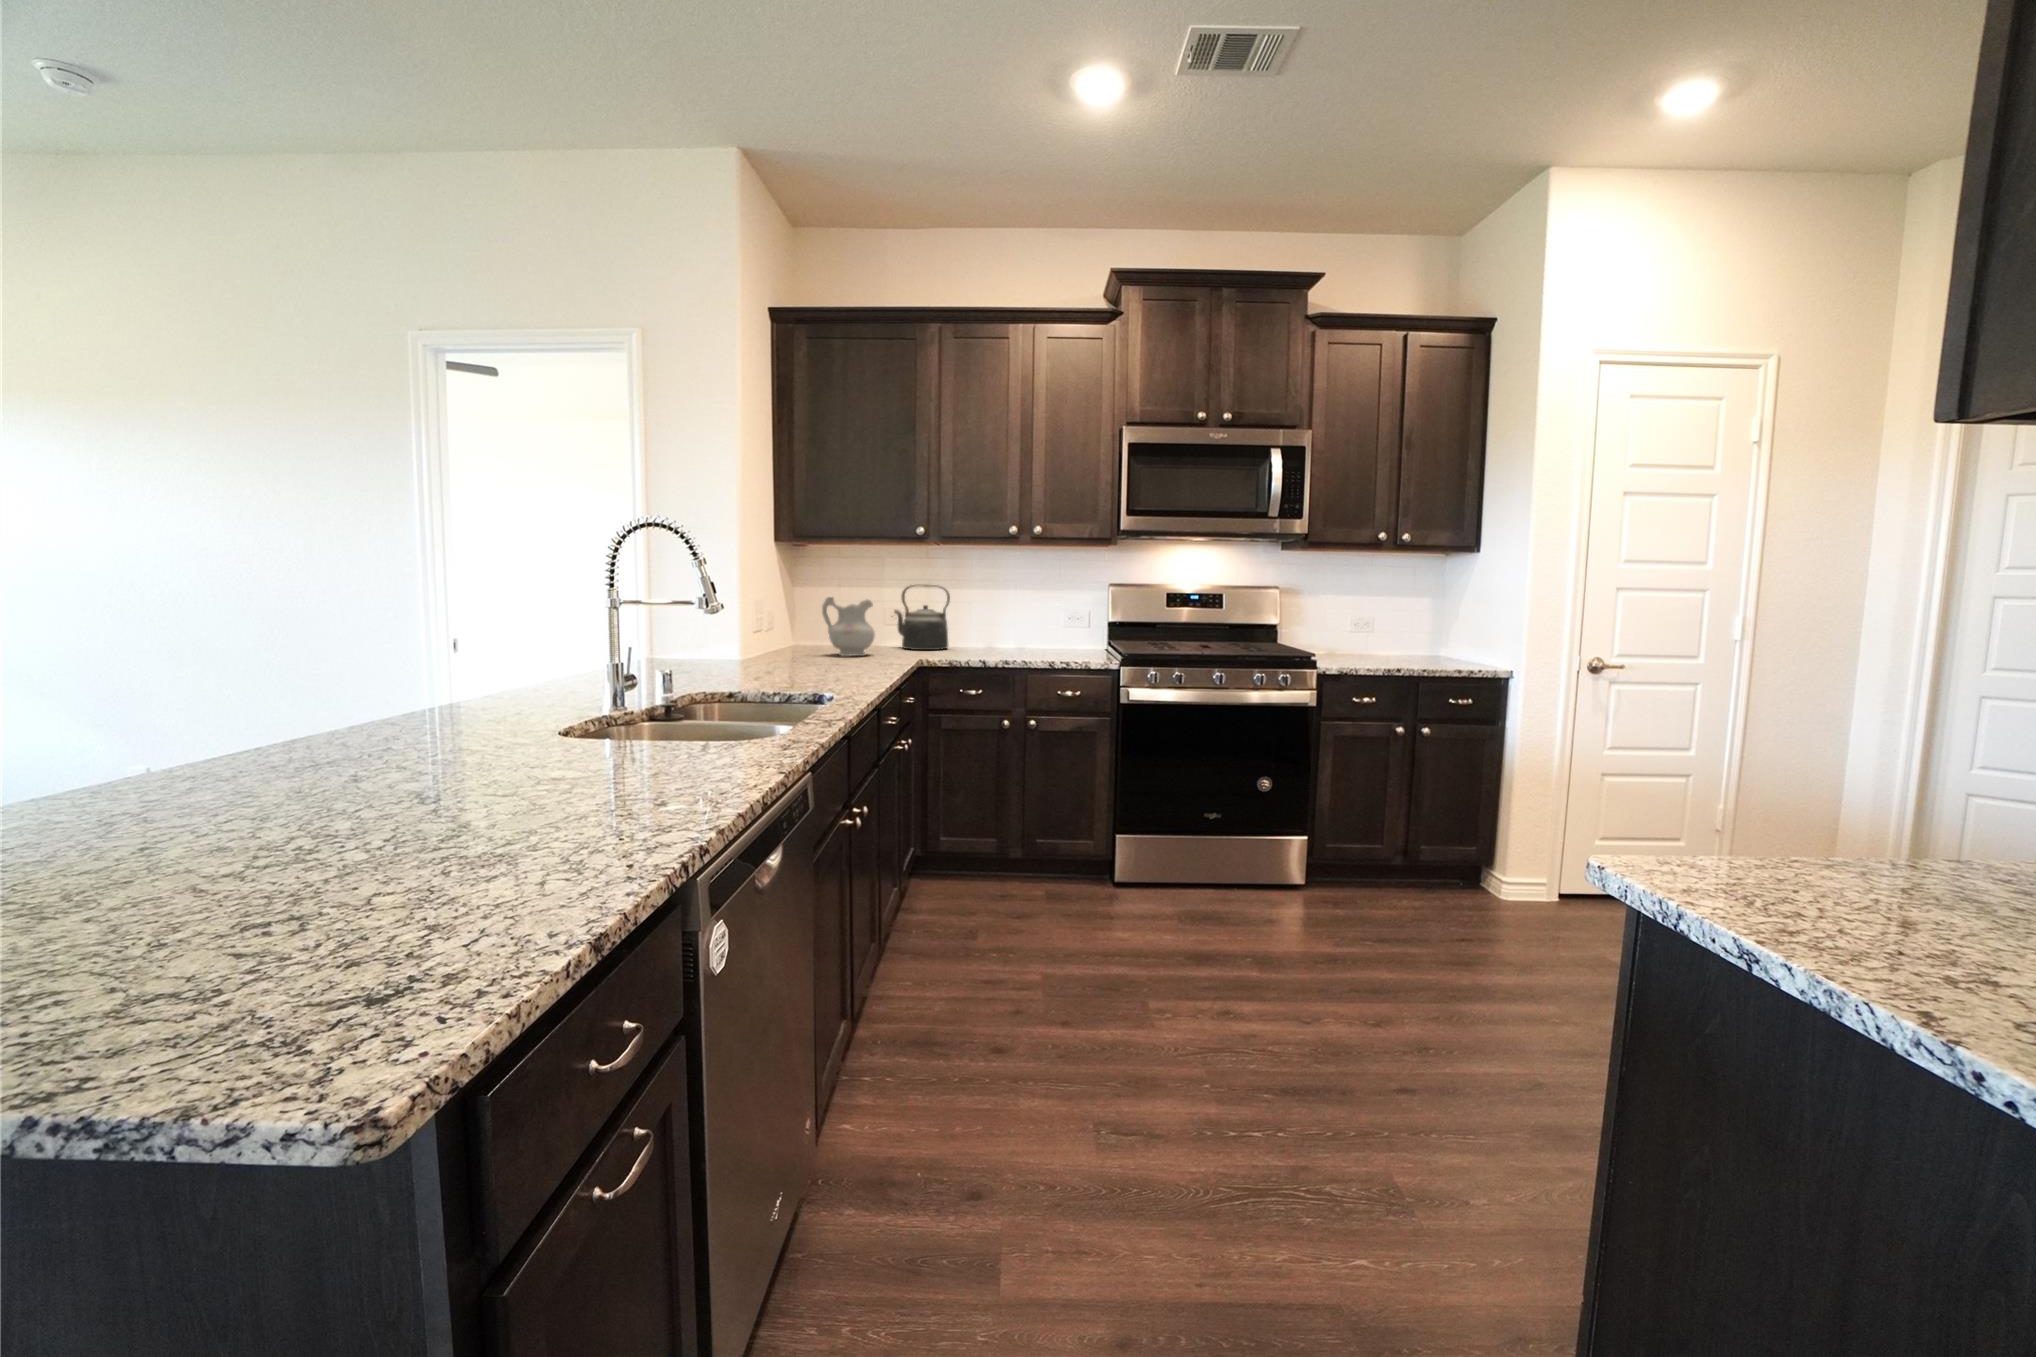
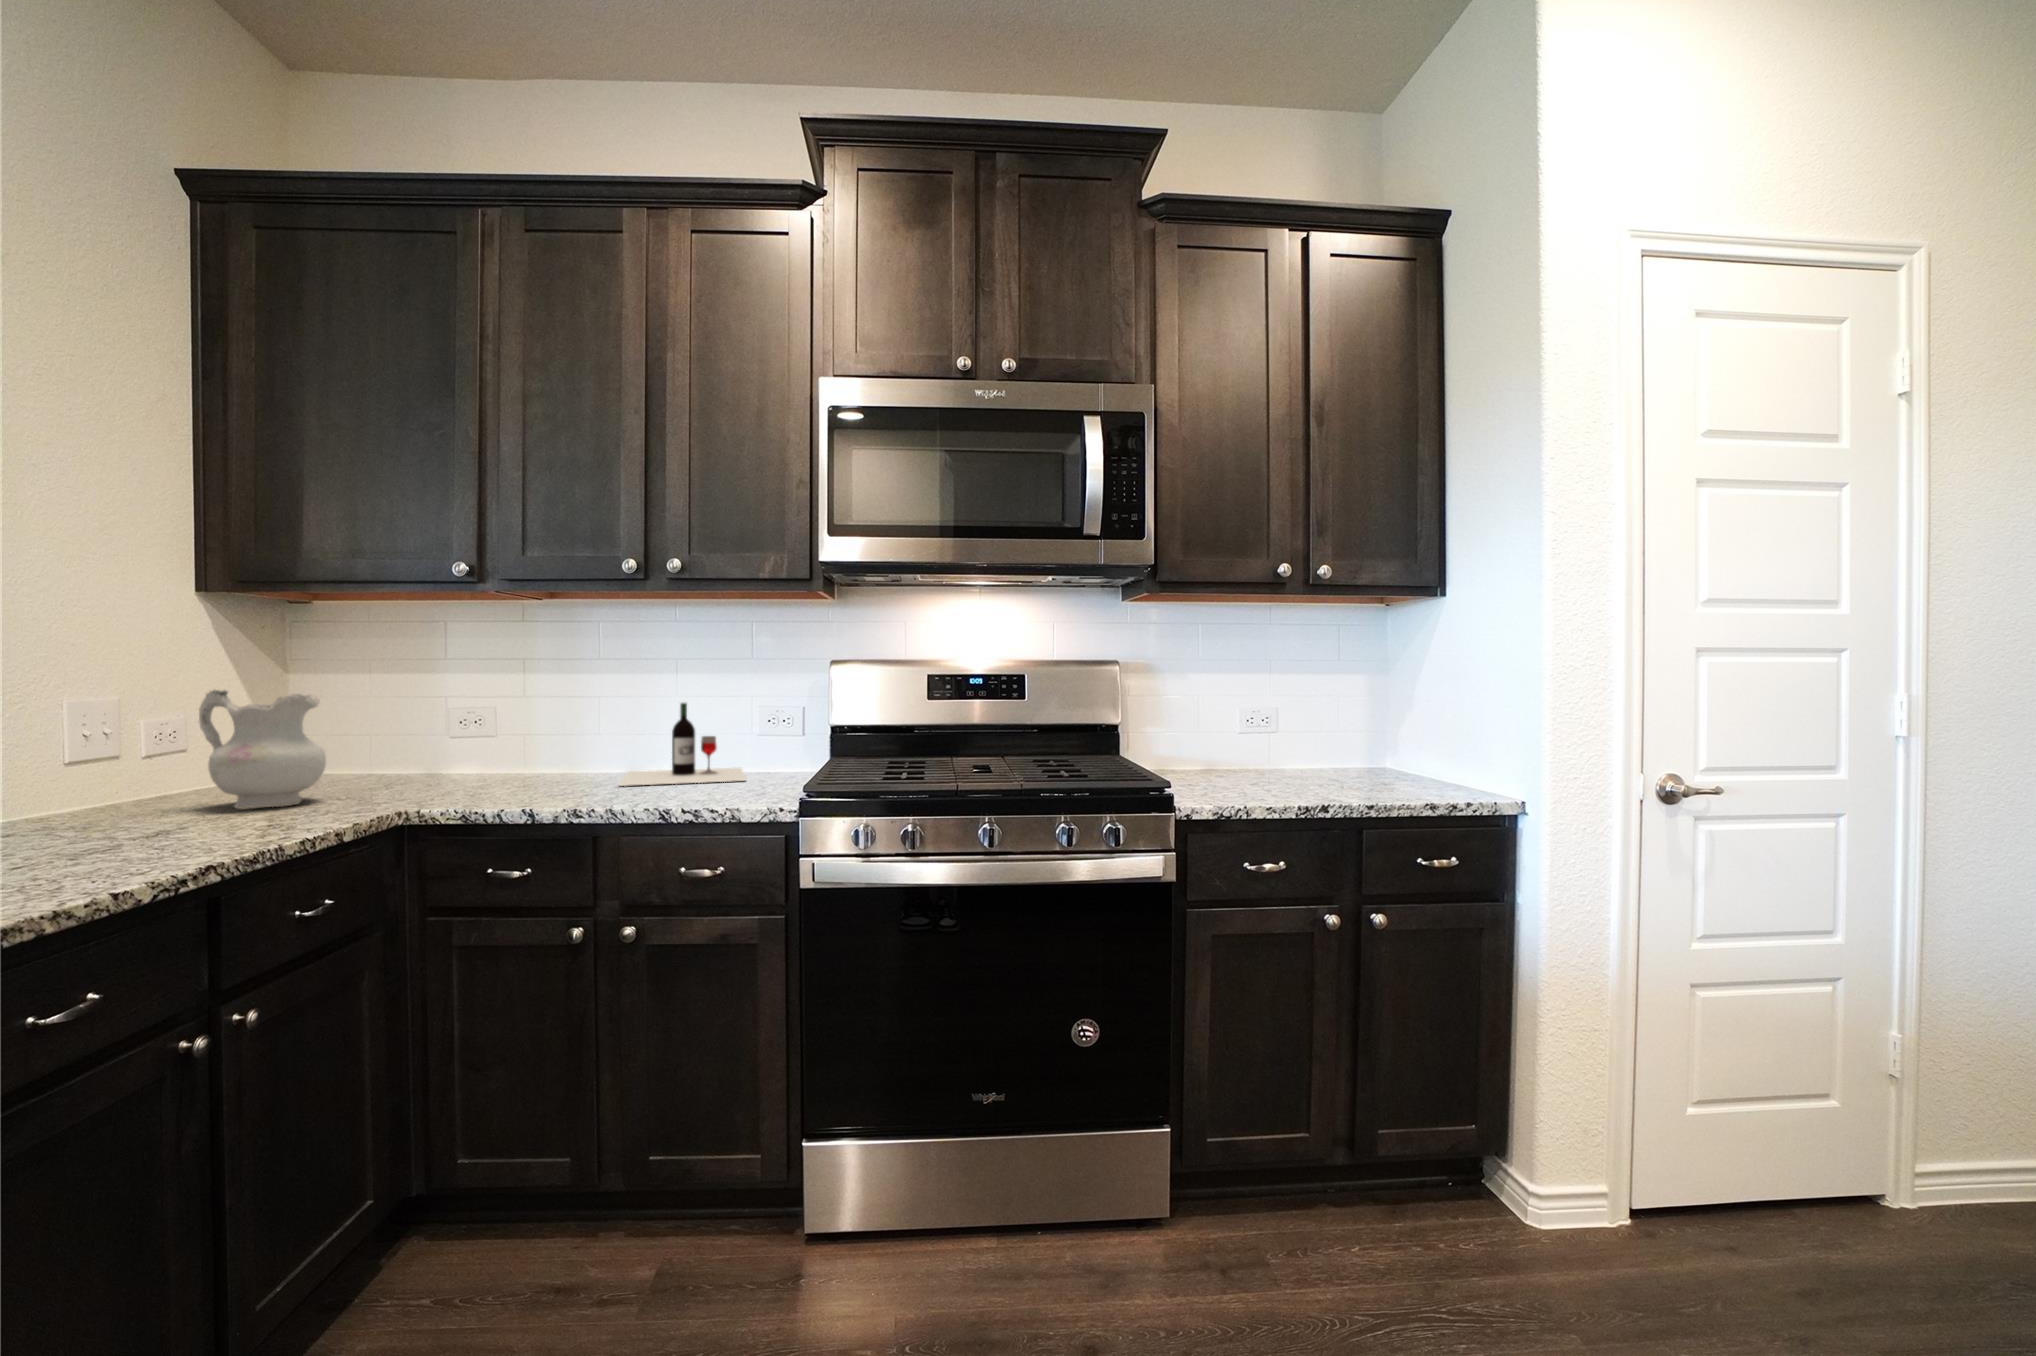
kettle: present [894,585,950,650] -> none [437,663,539,784]
wine bottle: none [989,609,1067,653] -> present [620,703,745,786]

